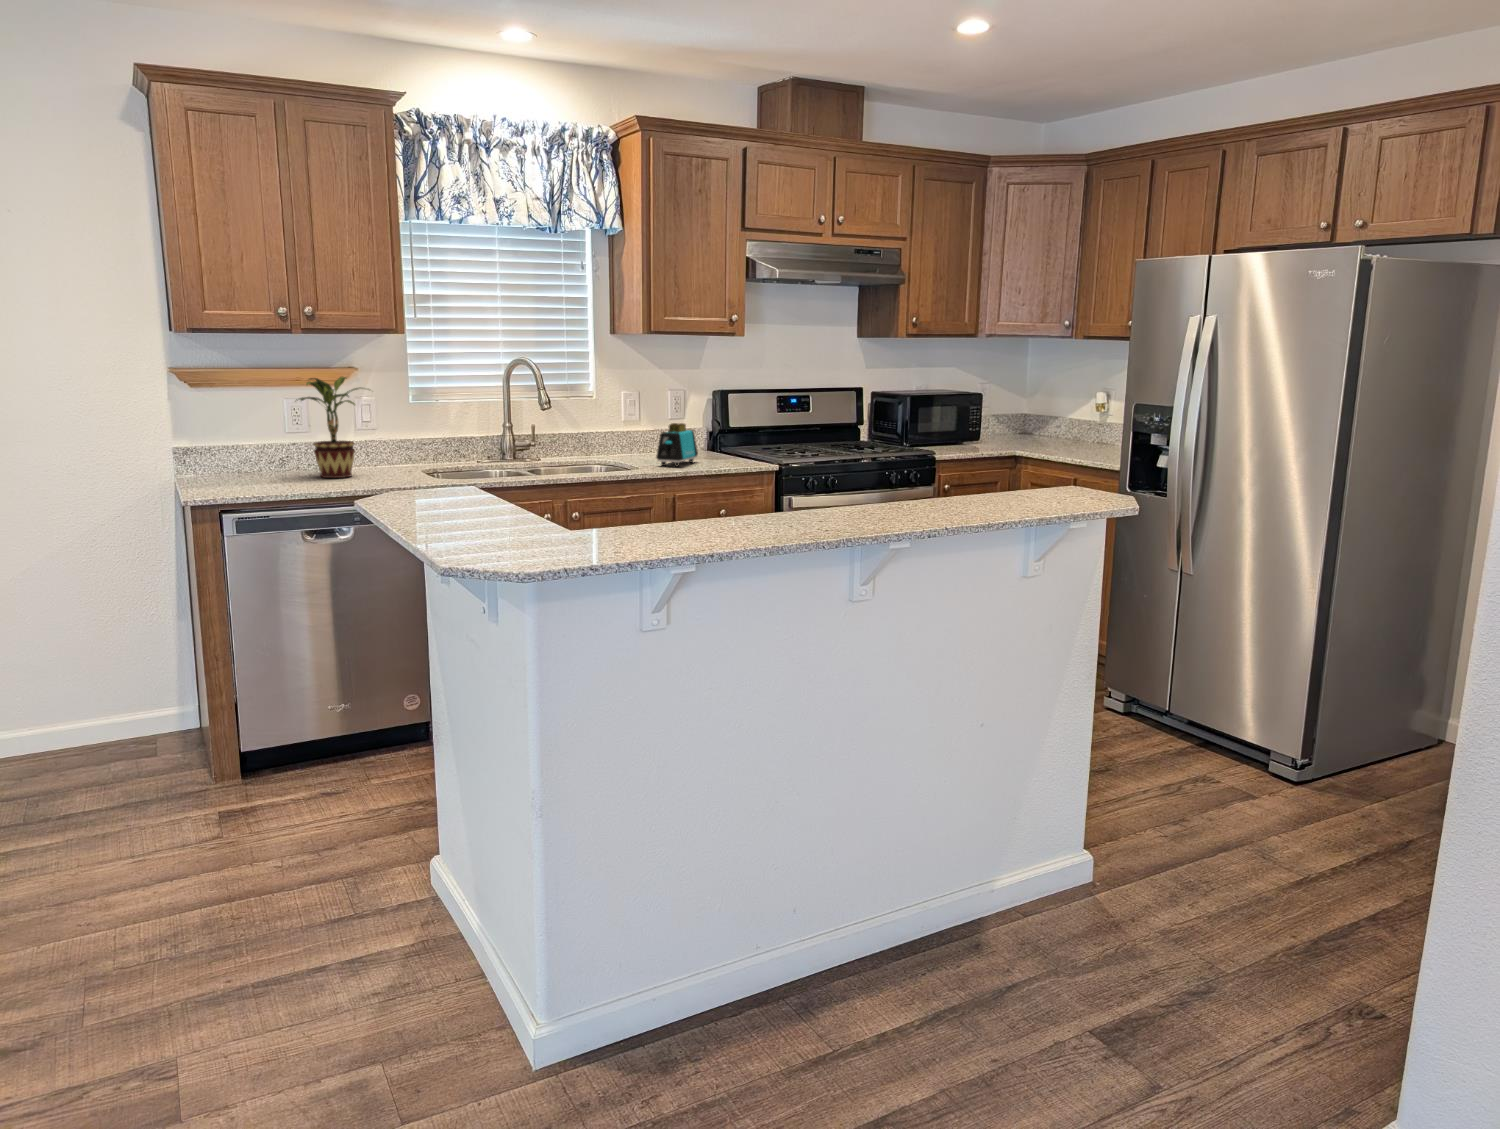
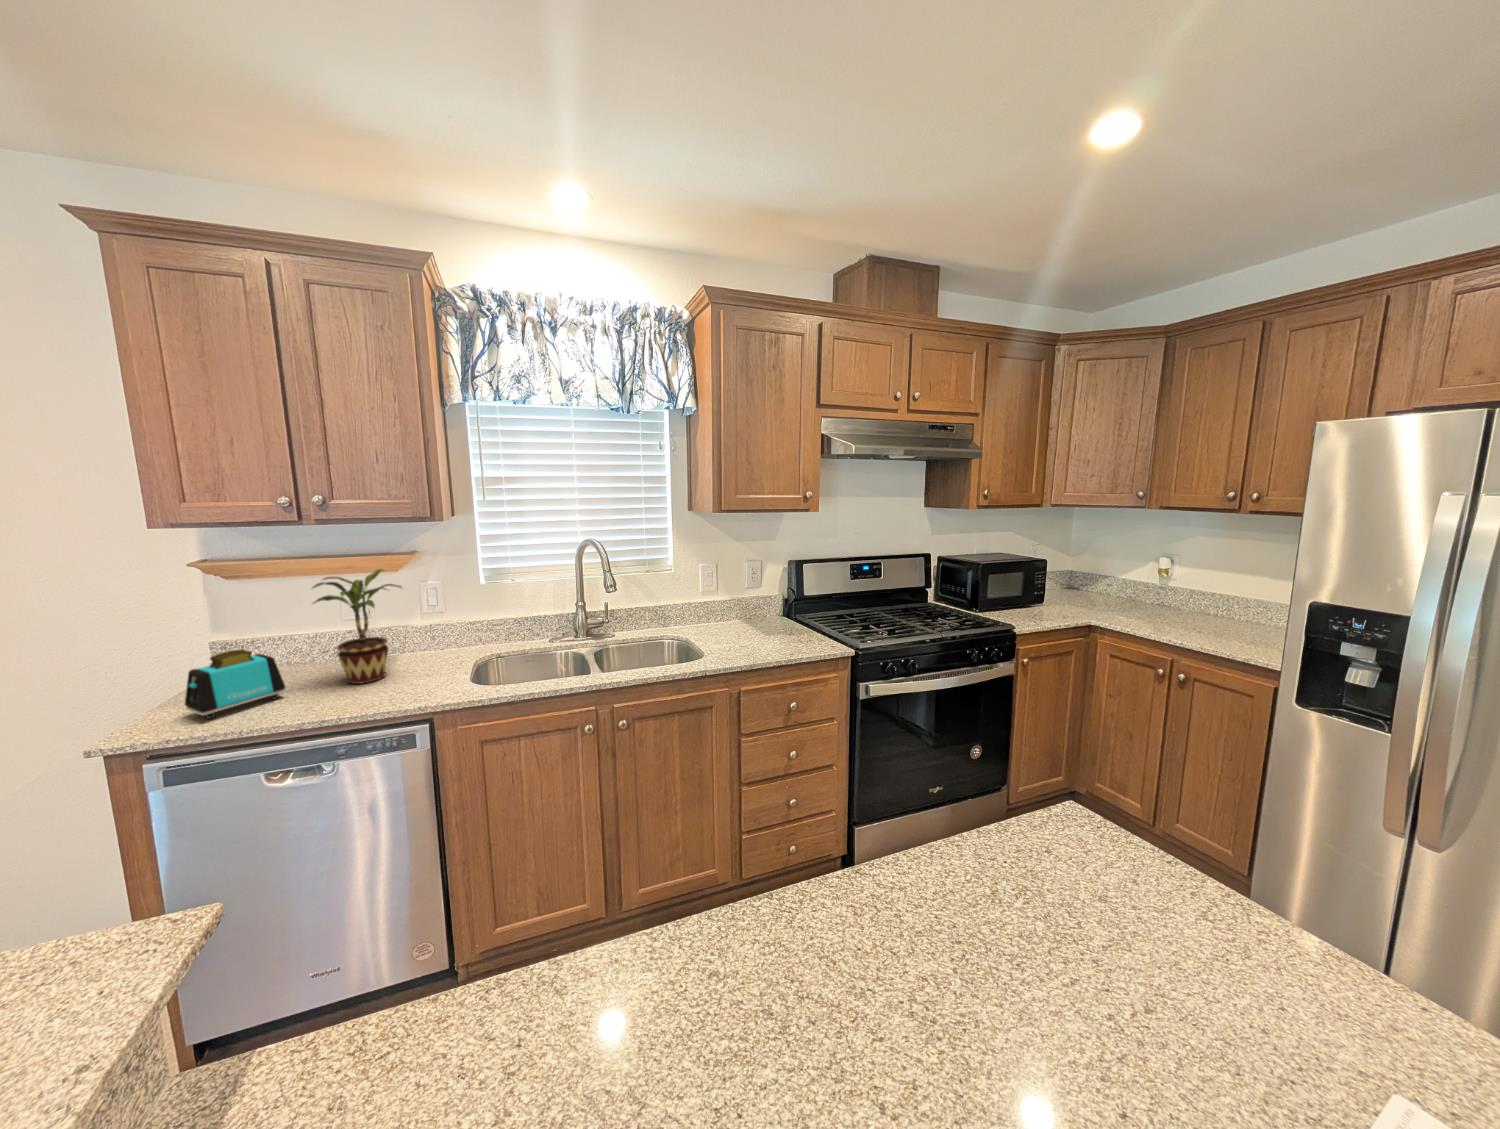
toaster: present [656,423,698,466] -> present [185,649,285,719]

